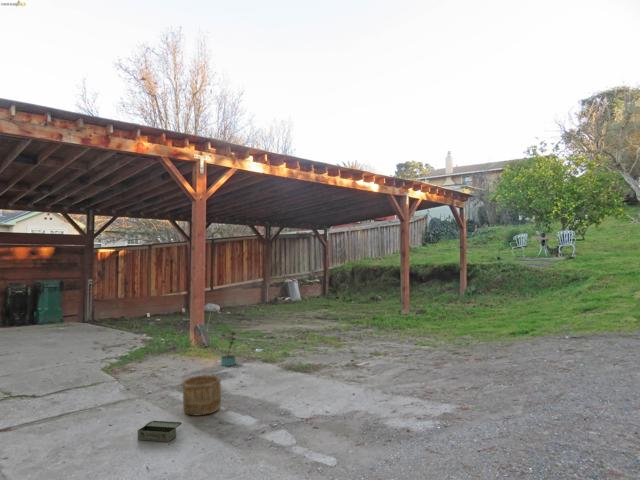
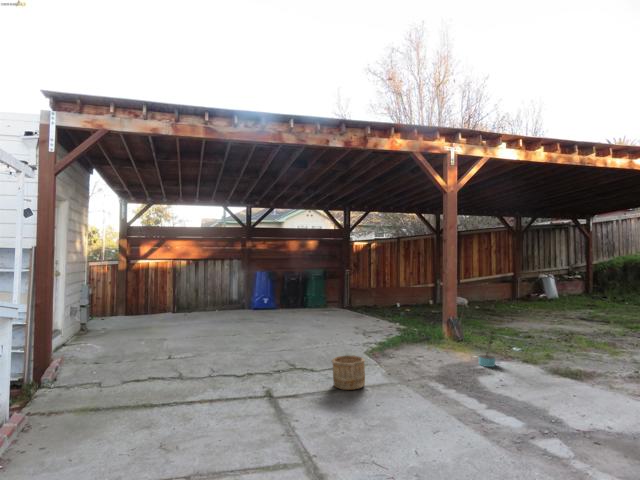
wooden bucket: present [182,375,221,415] -> present [332,355,365,390]
toolbox: present [138,421,182,442] -> none [404,421,449,451]

